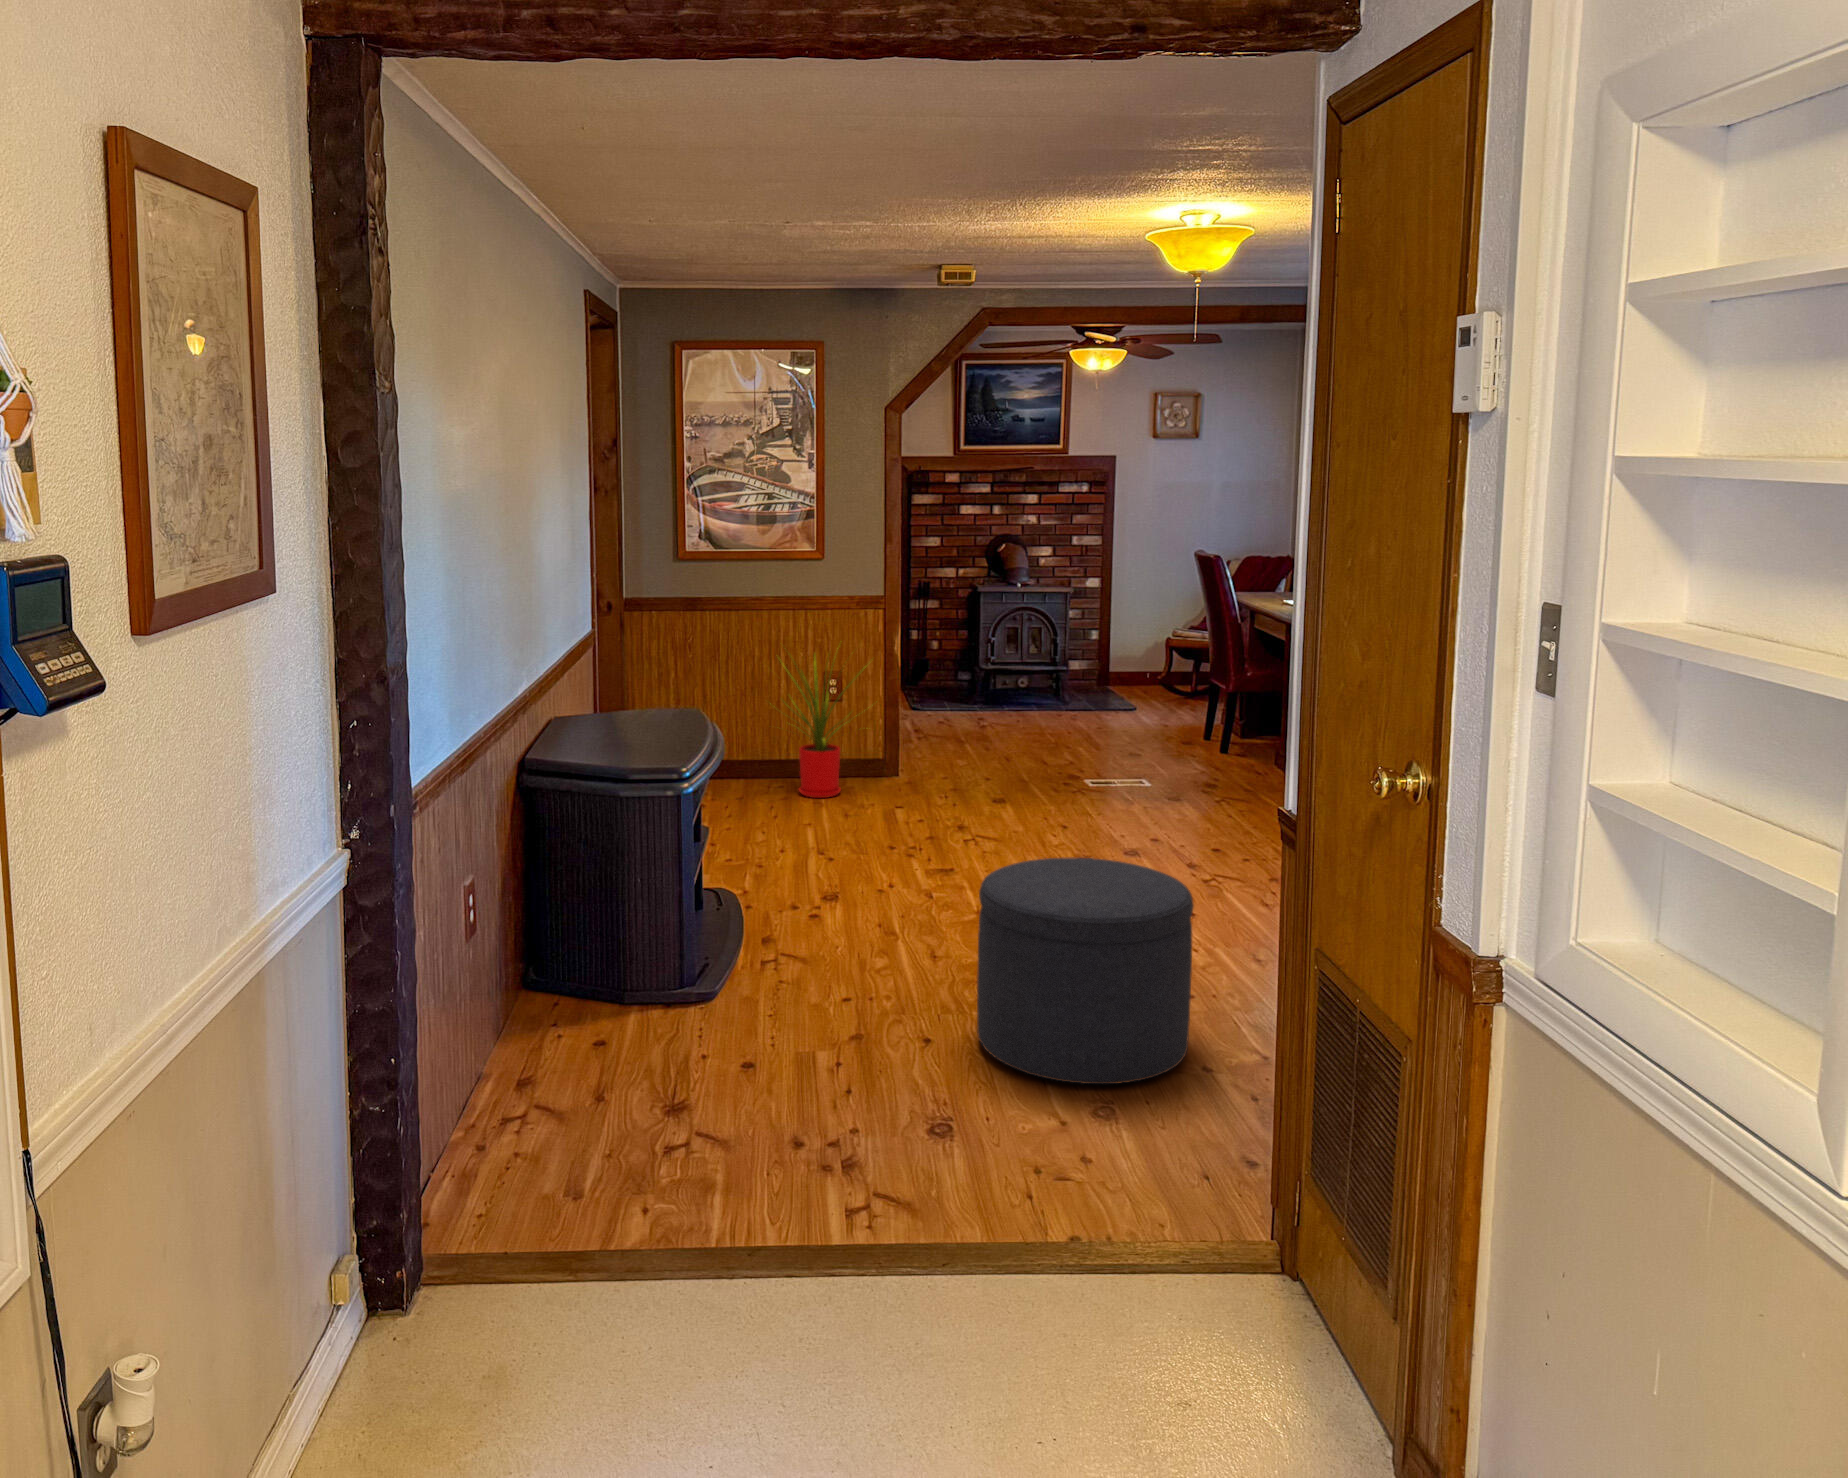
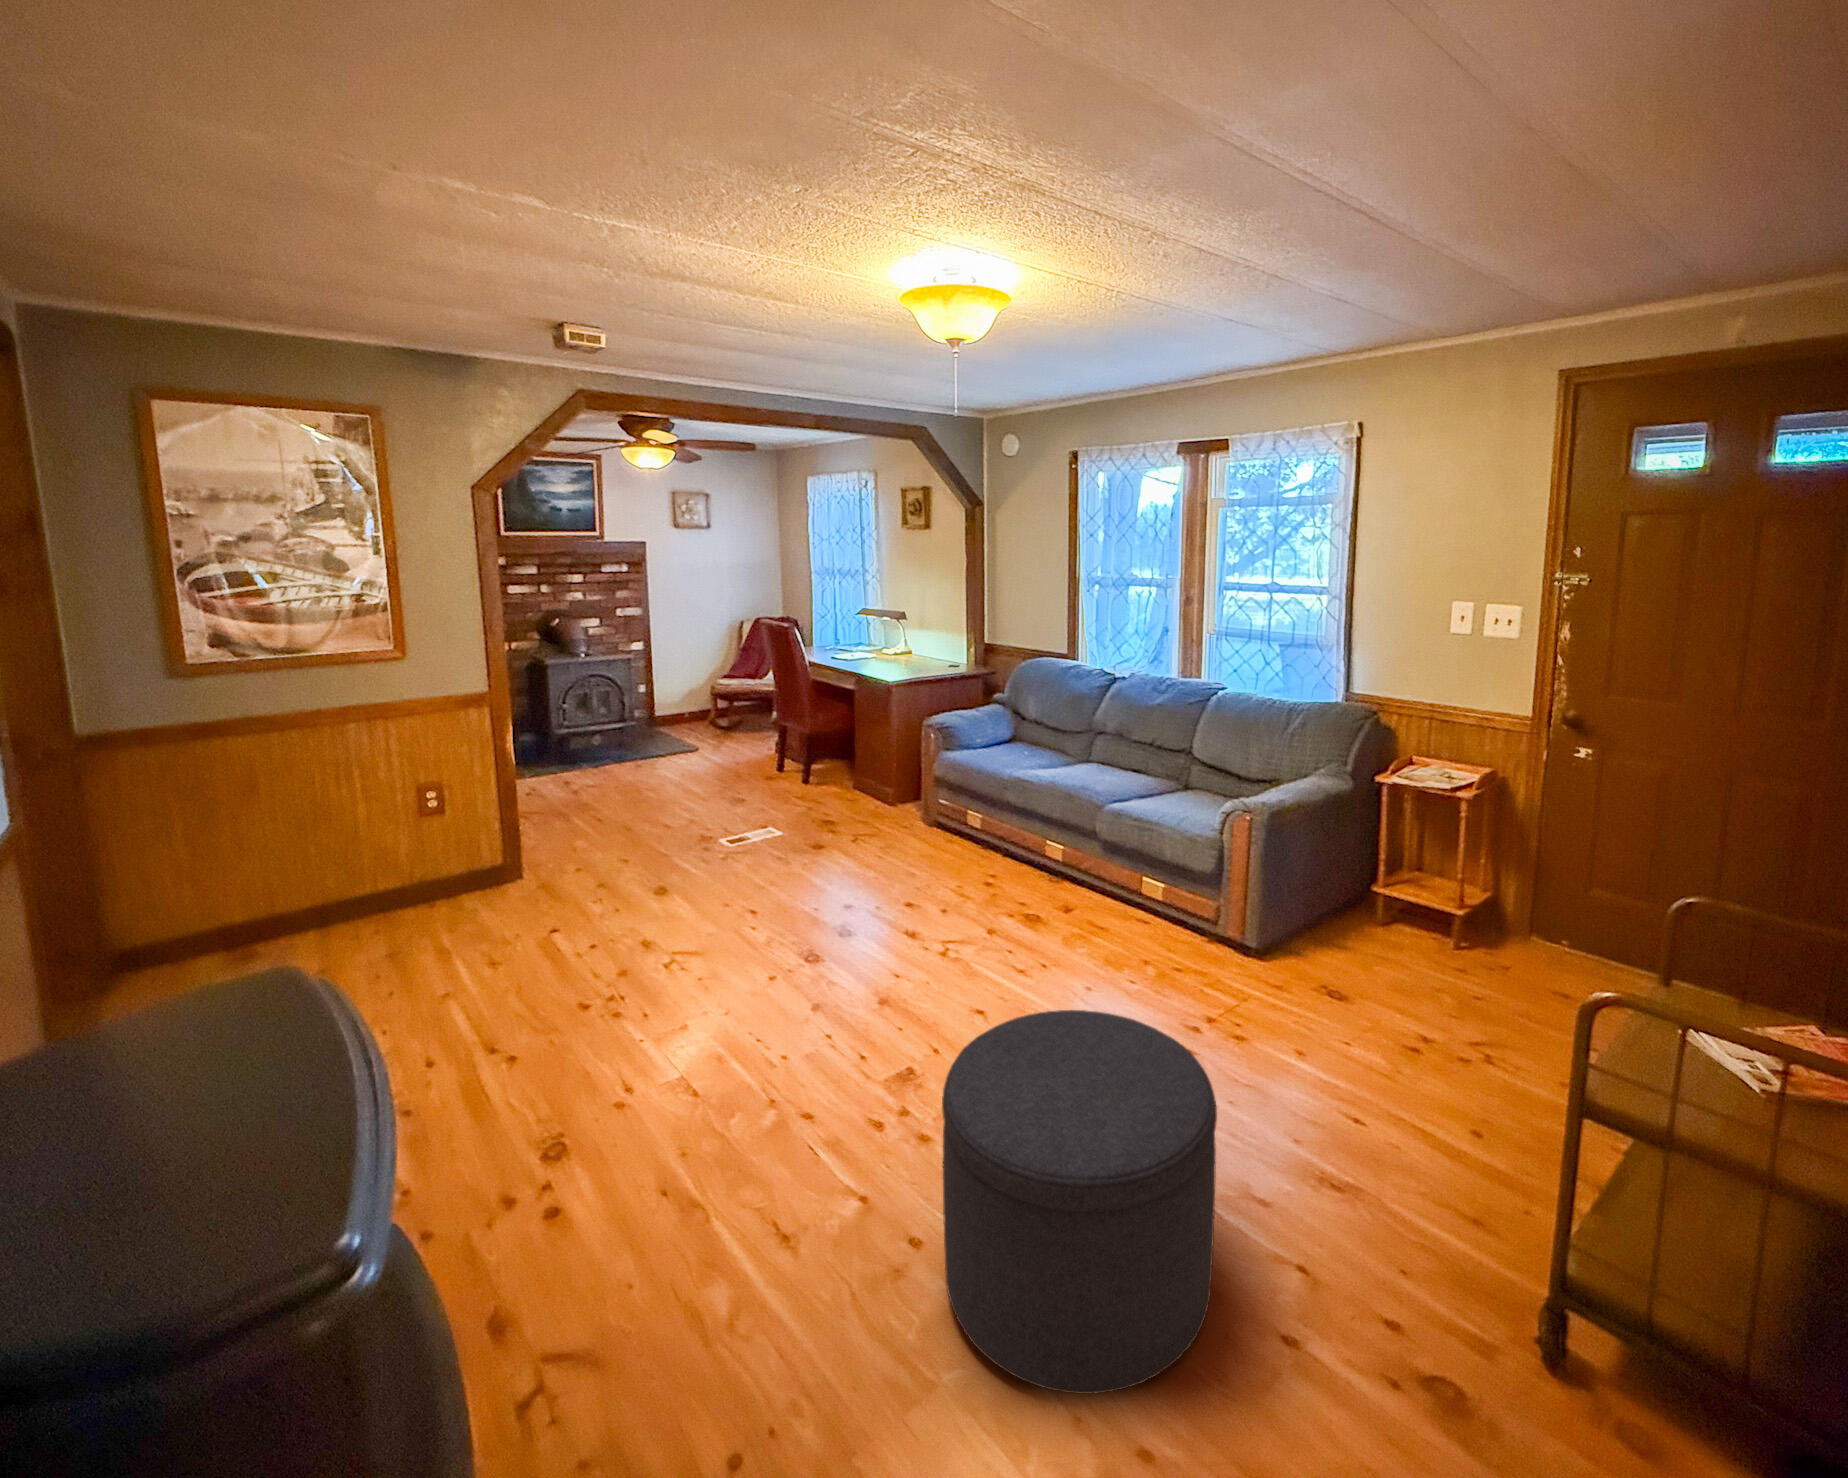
house plant: present [783,655,870,798] -> none [341,747,513,937]

